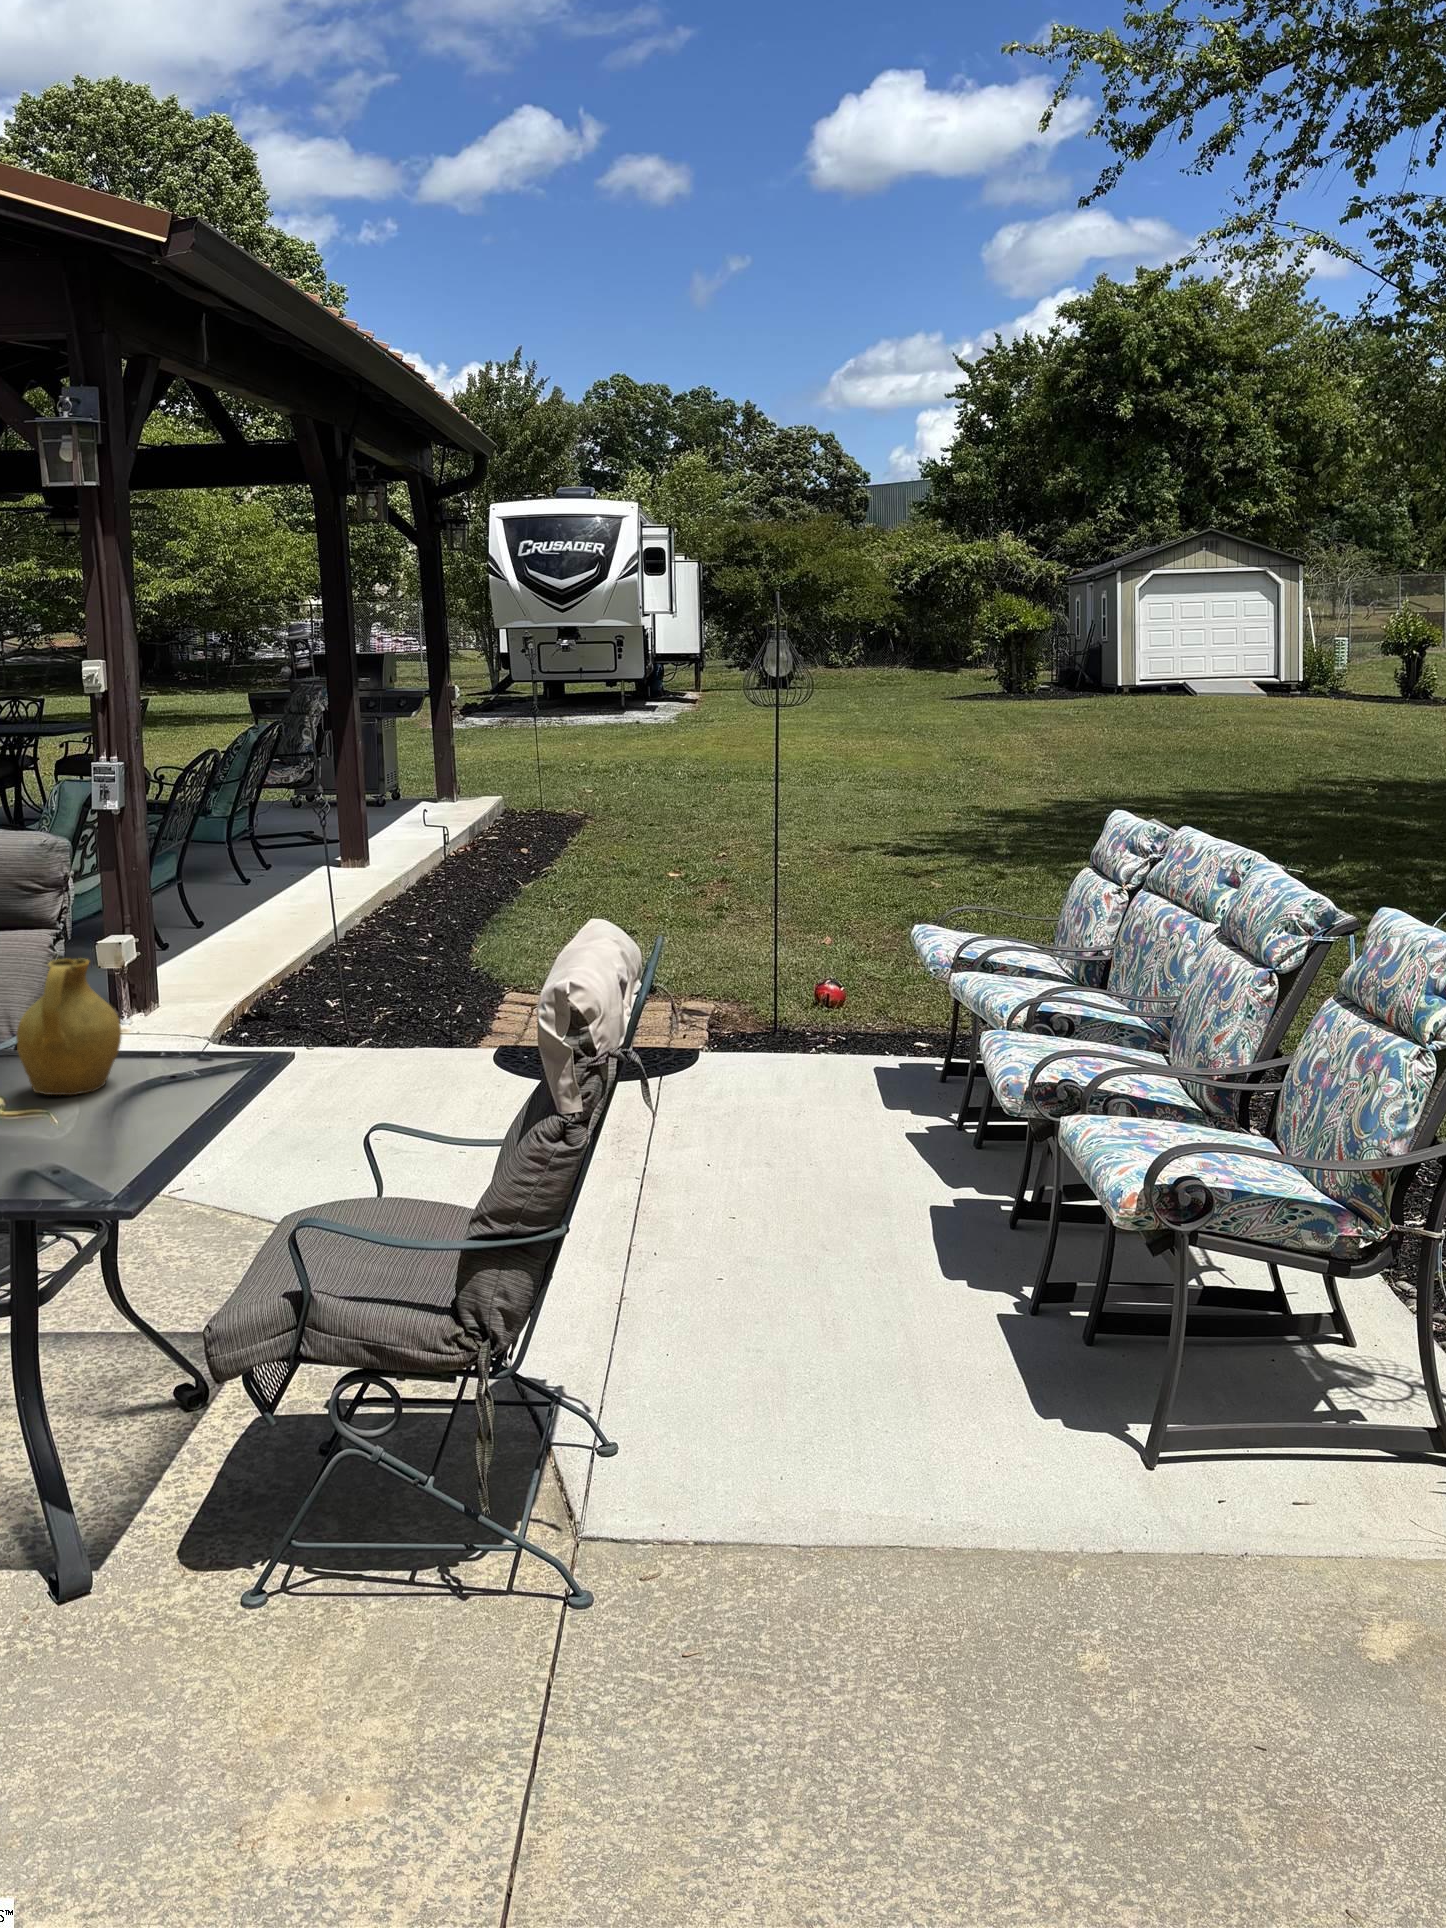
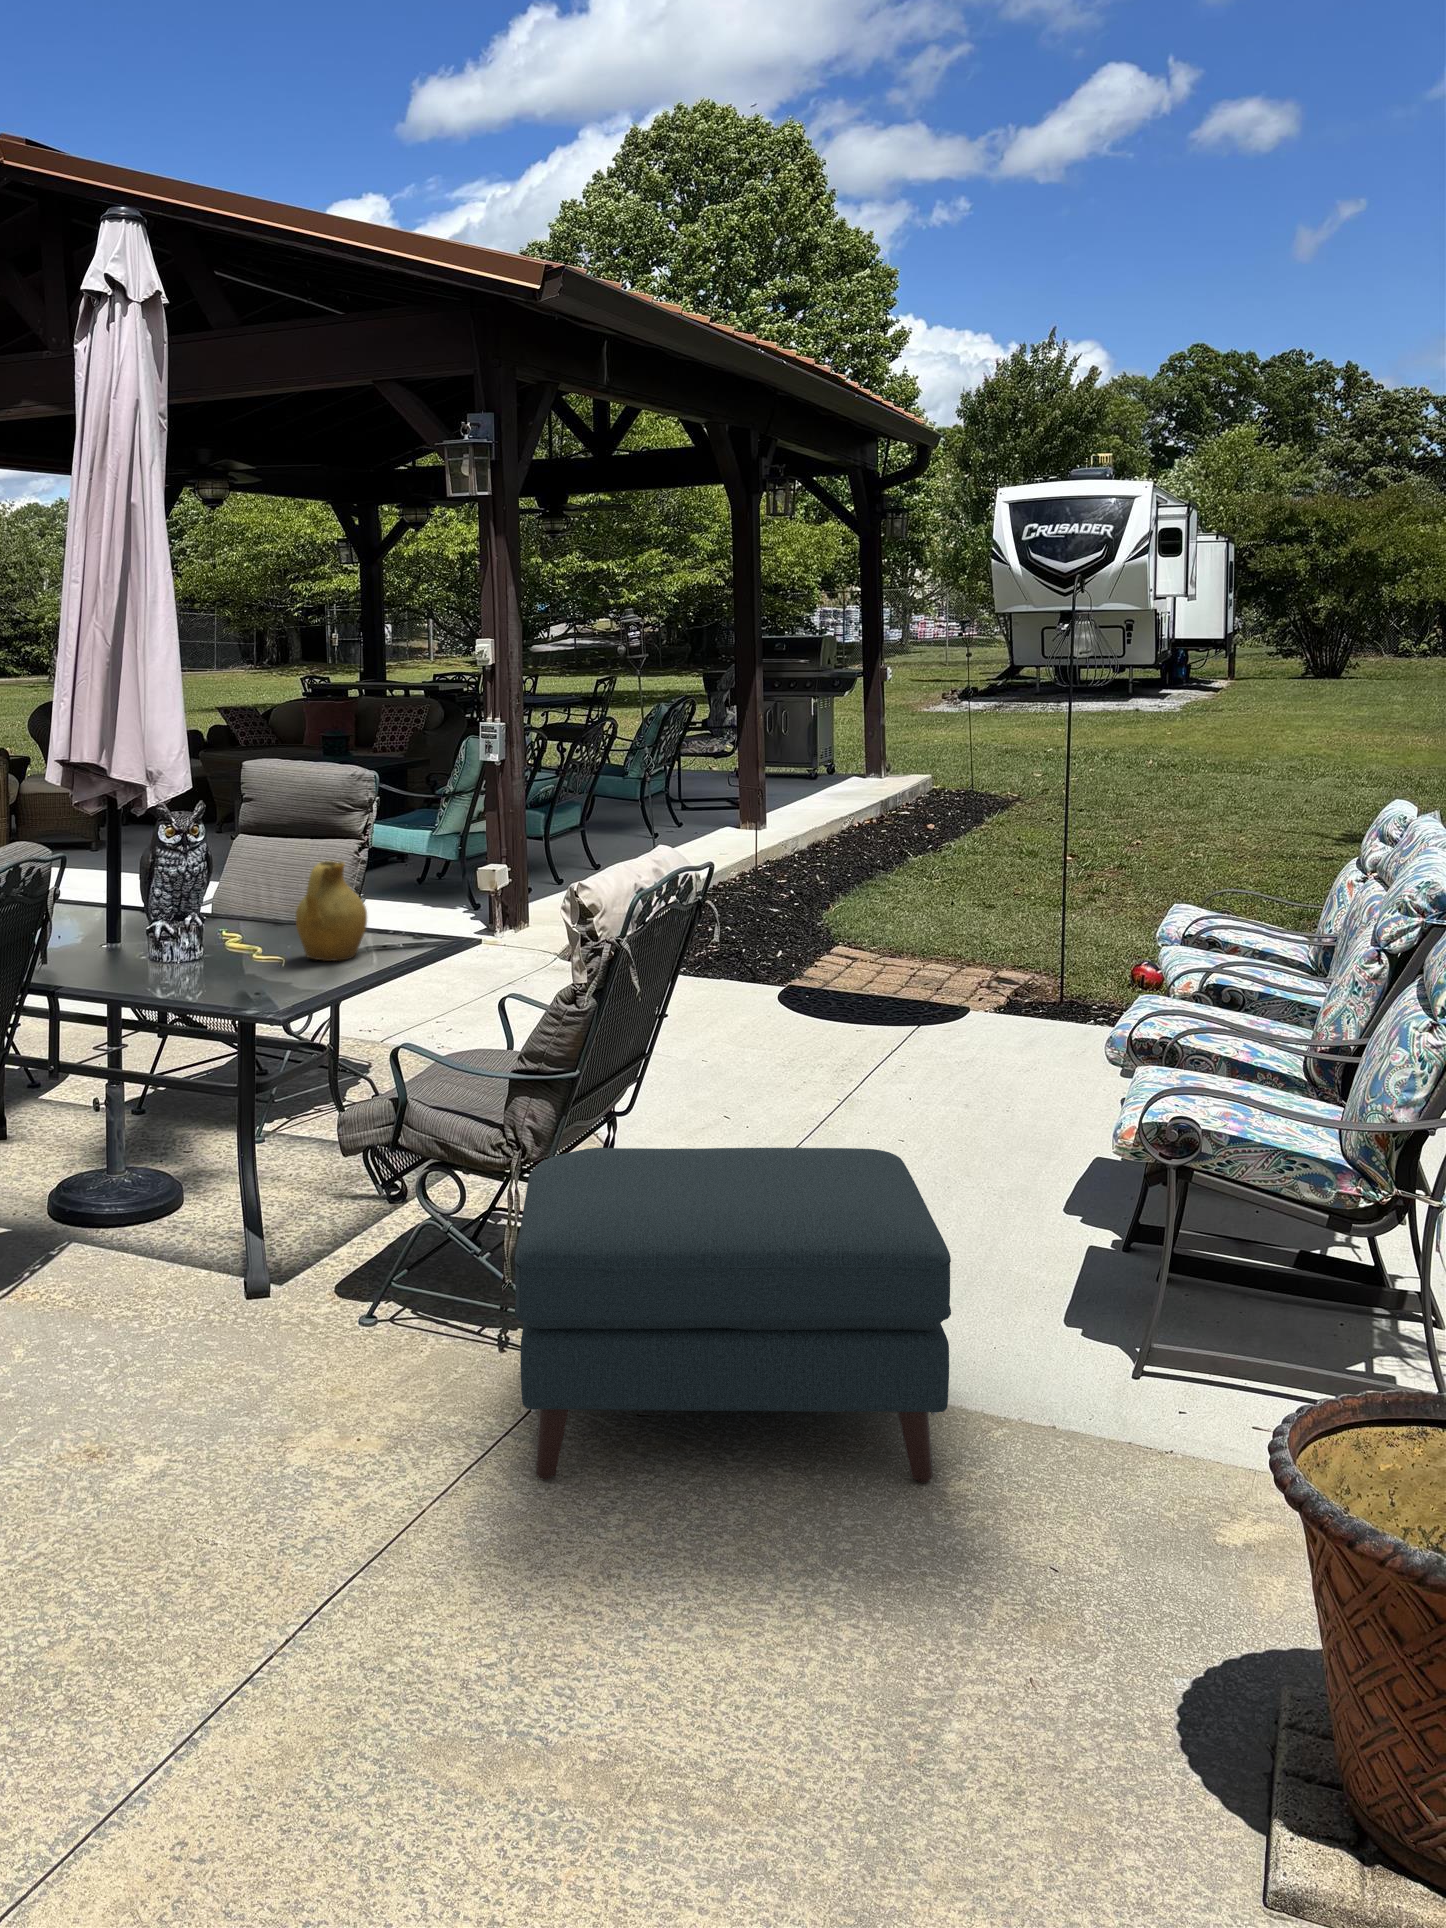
ottoman: none [516,1263,1115,1801] -> present [515,1148,951,1483]

